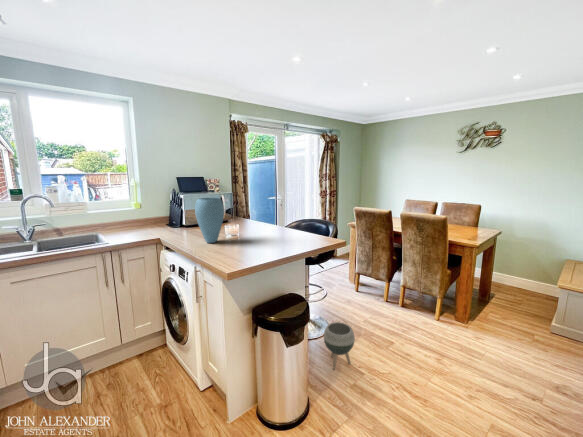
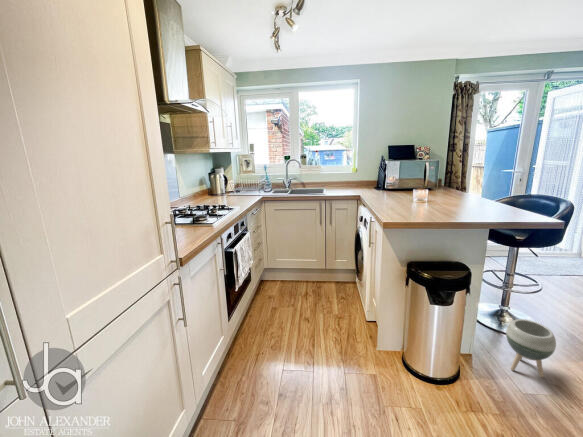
vase: present [195,198,224,243] -> none [384,162,410,203]

